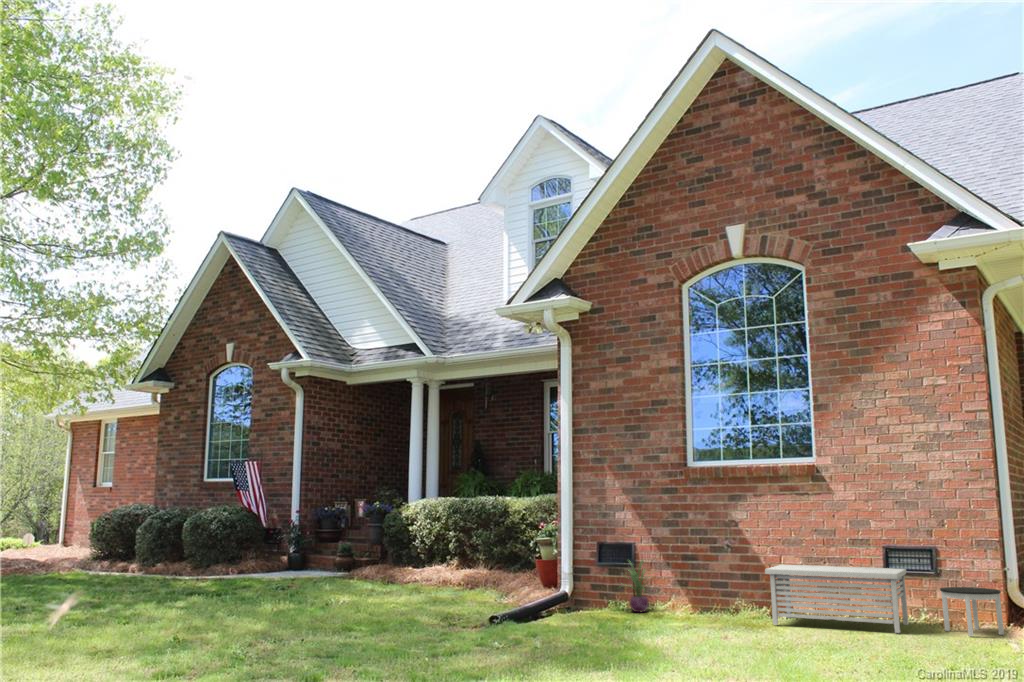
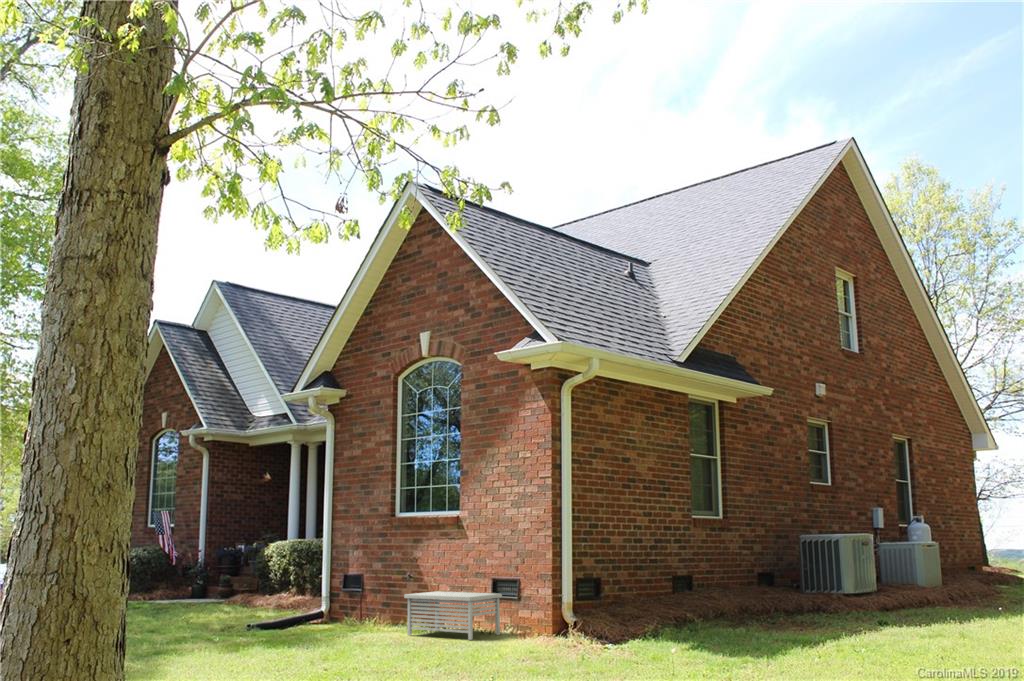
decorative plant: present [628,561,649,612] -> none [330,588,369,628]
round table: present [940,587,1004,636] -> none [502,607,541,641]

